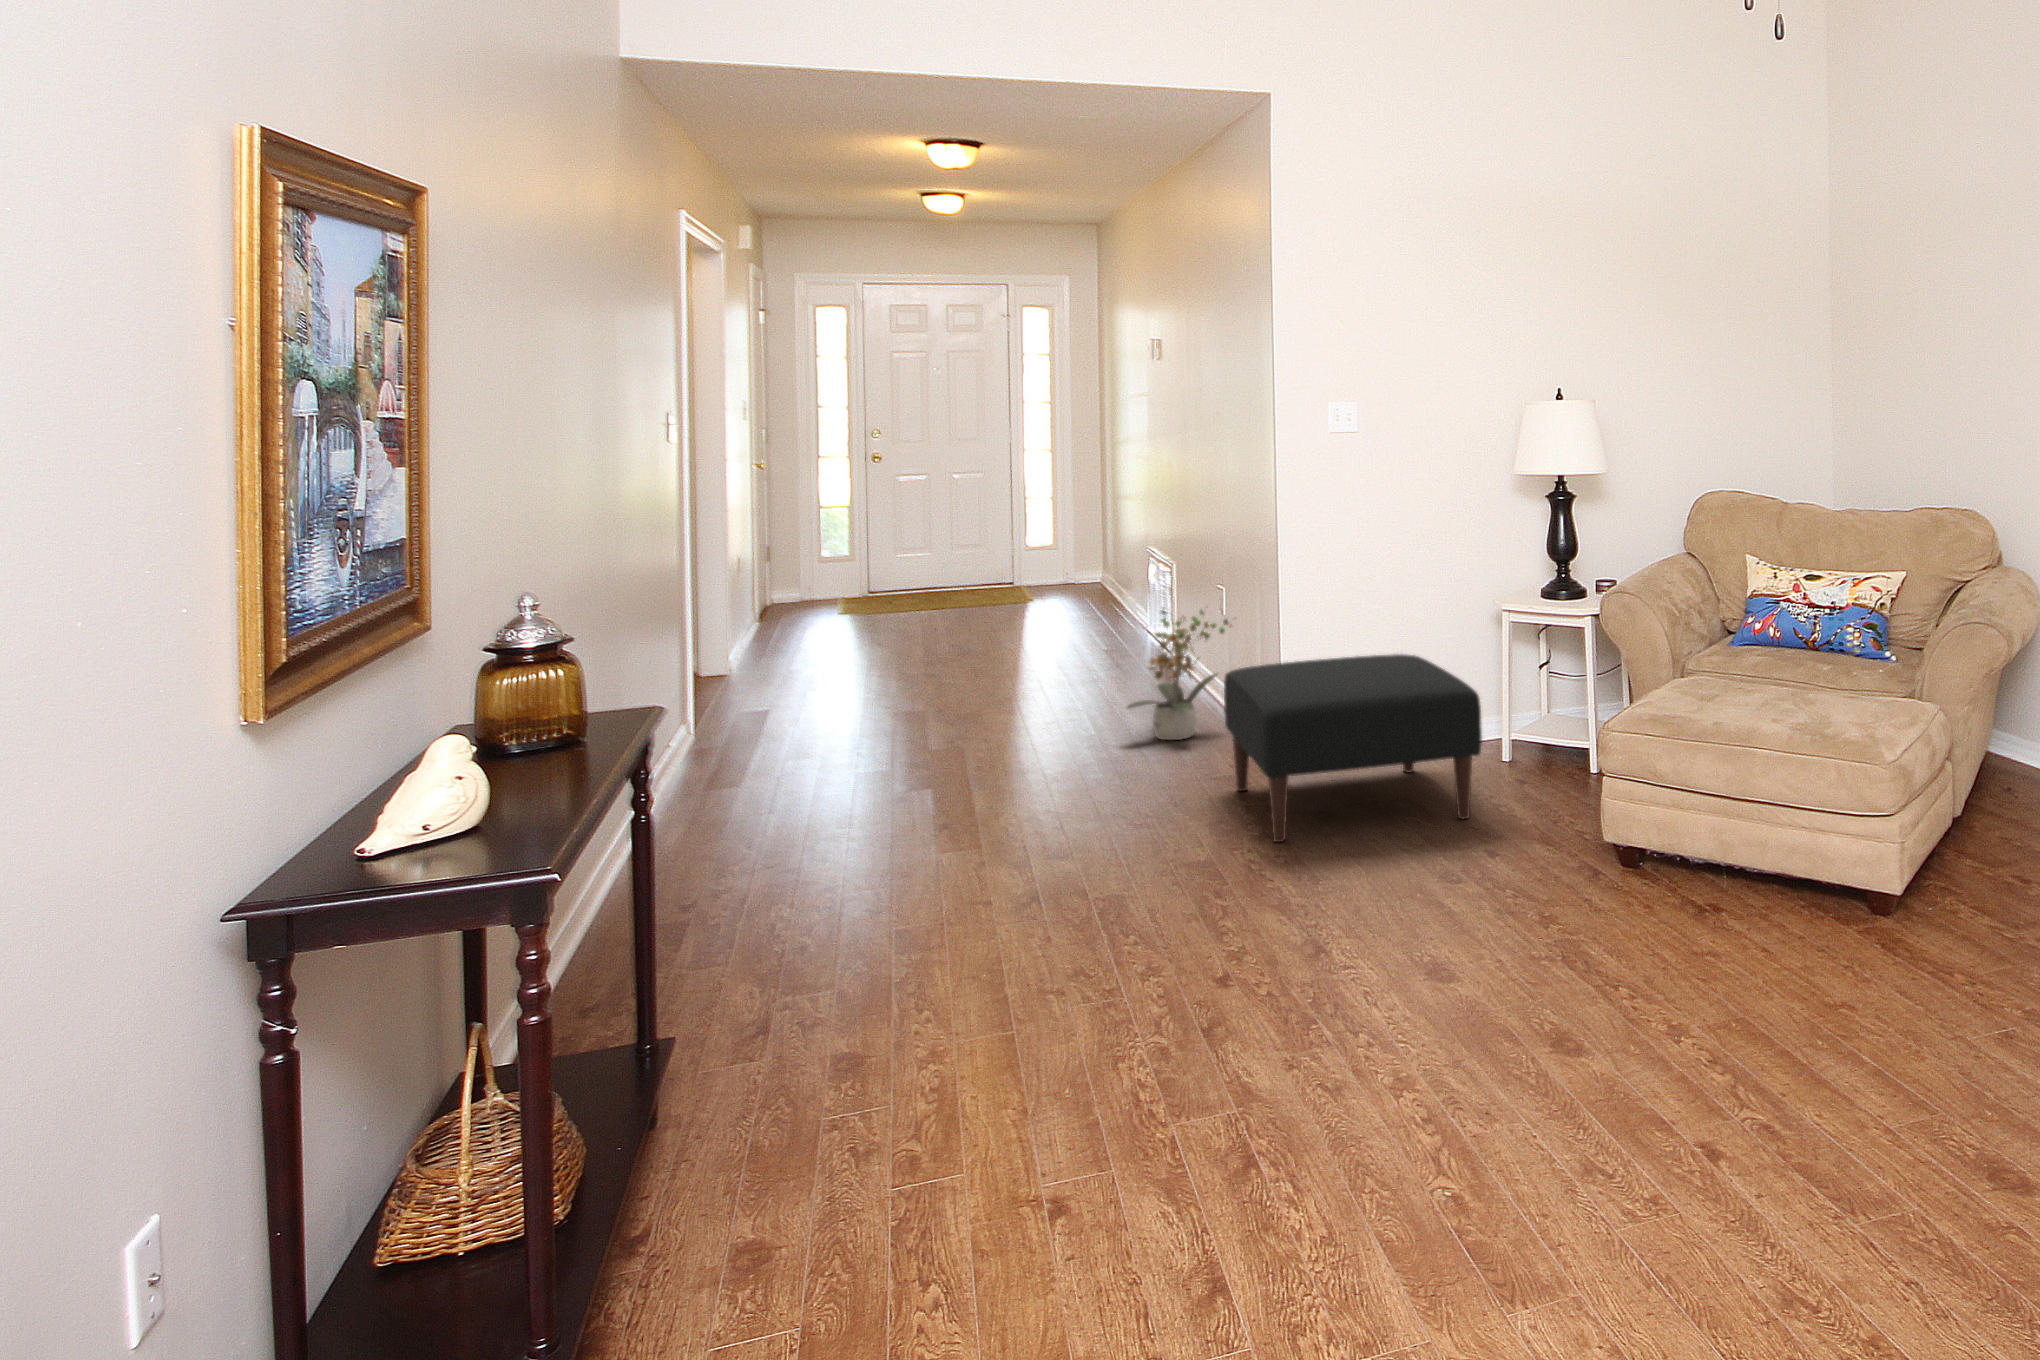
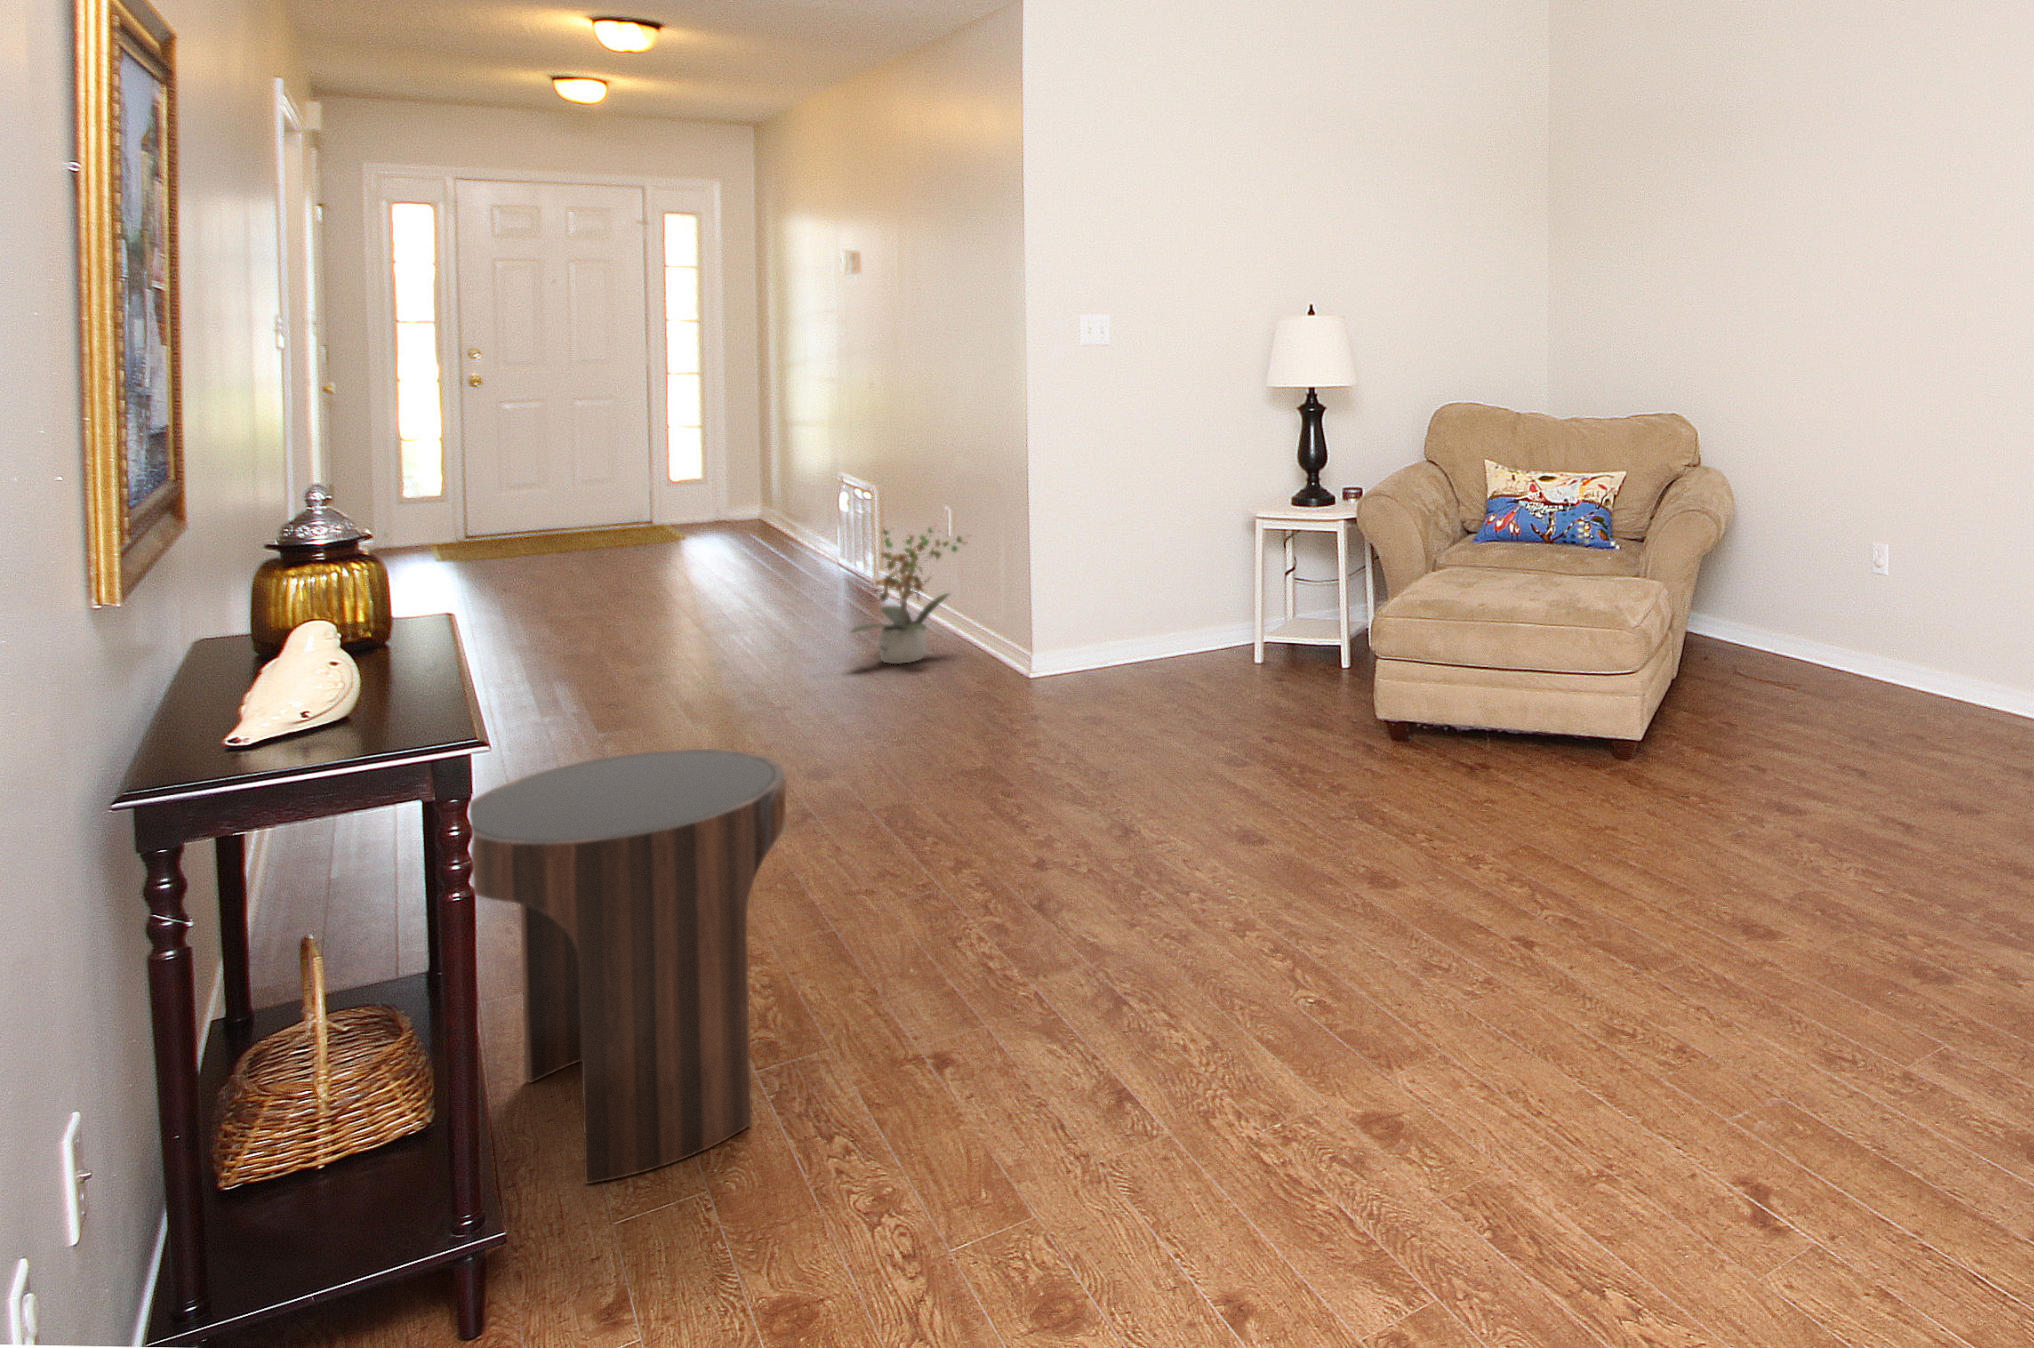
ottoman: present [1224,654,1482,842] -> none [976,563,1251,746]
side table: none [606,853,915,1306] -> present [470,749,786,1184]

